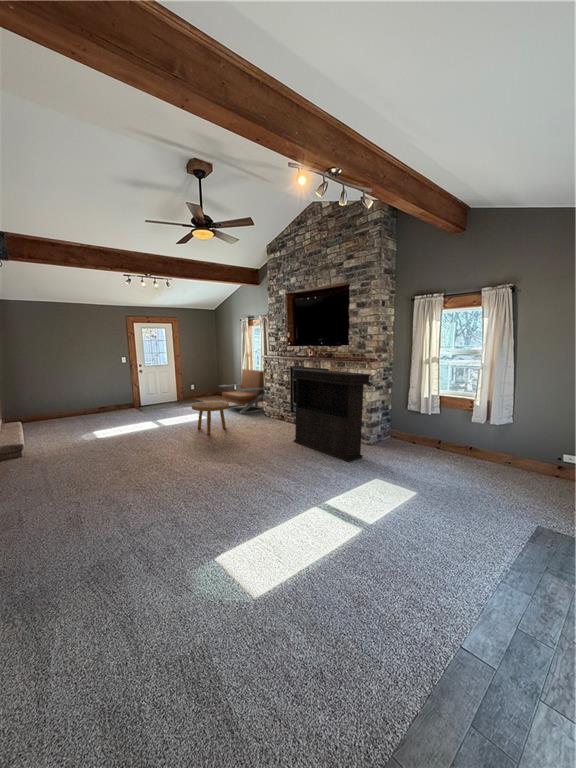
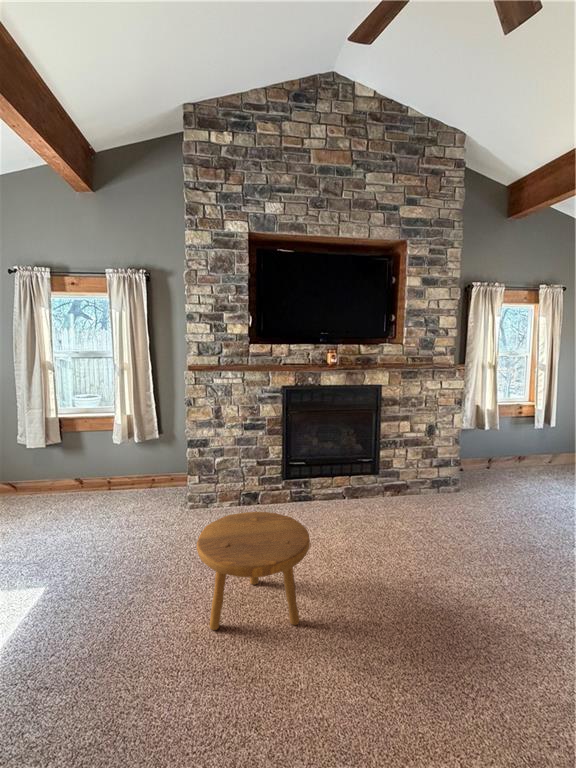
lounge chair: present [220,369,266,414] -> none [4,405,158,540]
console table: present [292,369,371,462] -> none [402,389,555,532]

